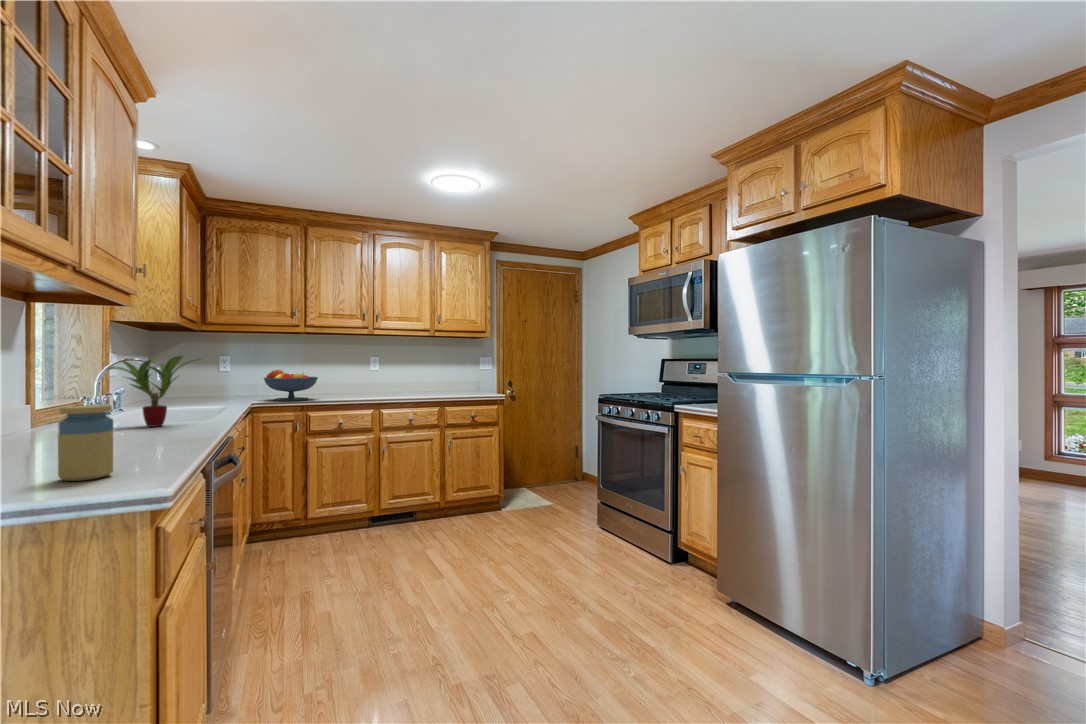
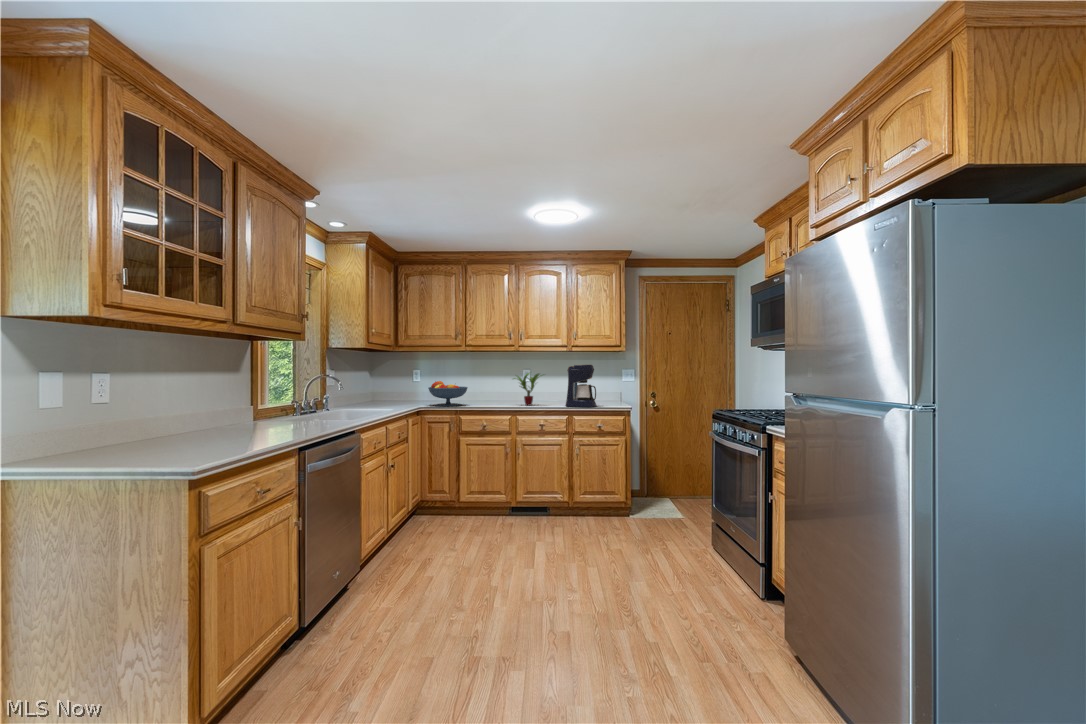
coffee maker: none [437,351,471,397] -> present [566,365,597,407]
potted plant: present [108,356,197,427] -> present [514,373,542,405]
jar: present [58,405,113,481] -> none [173,411,205,457]

